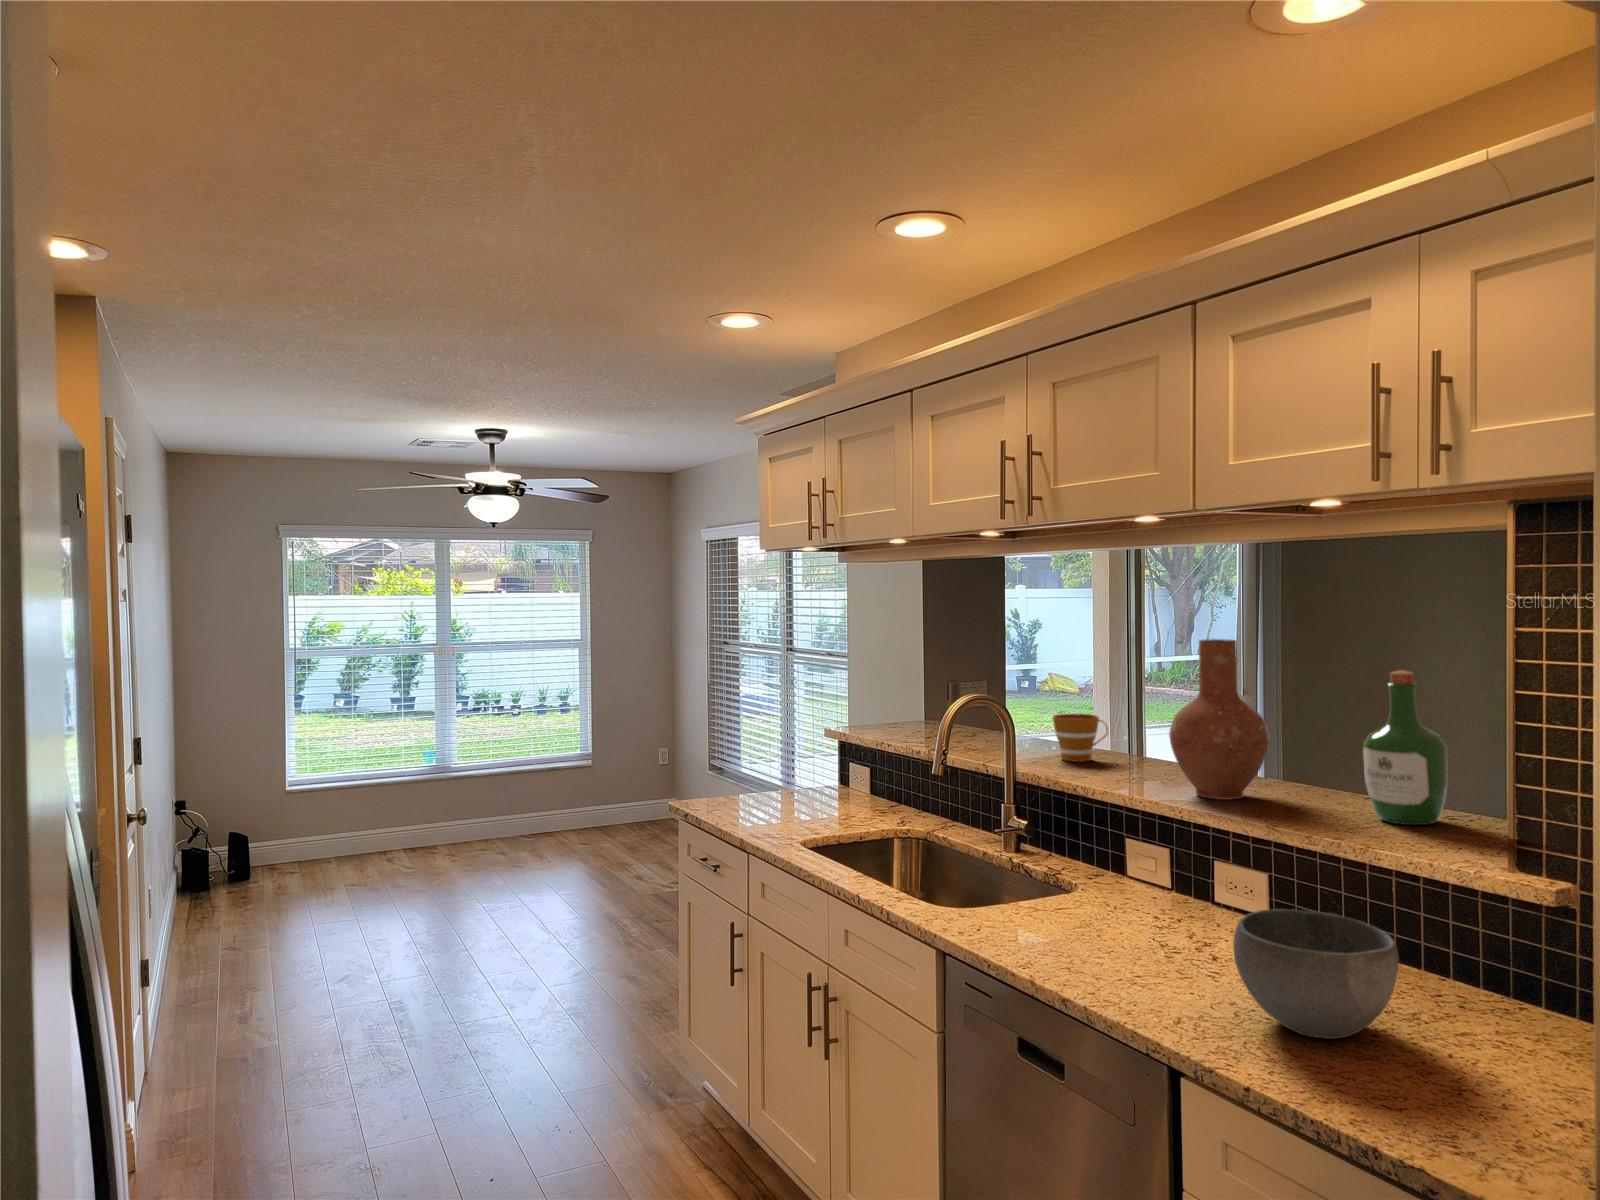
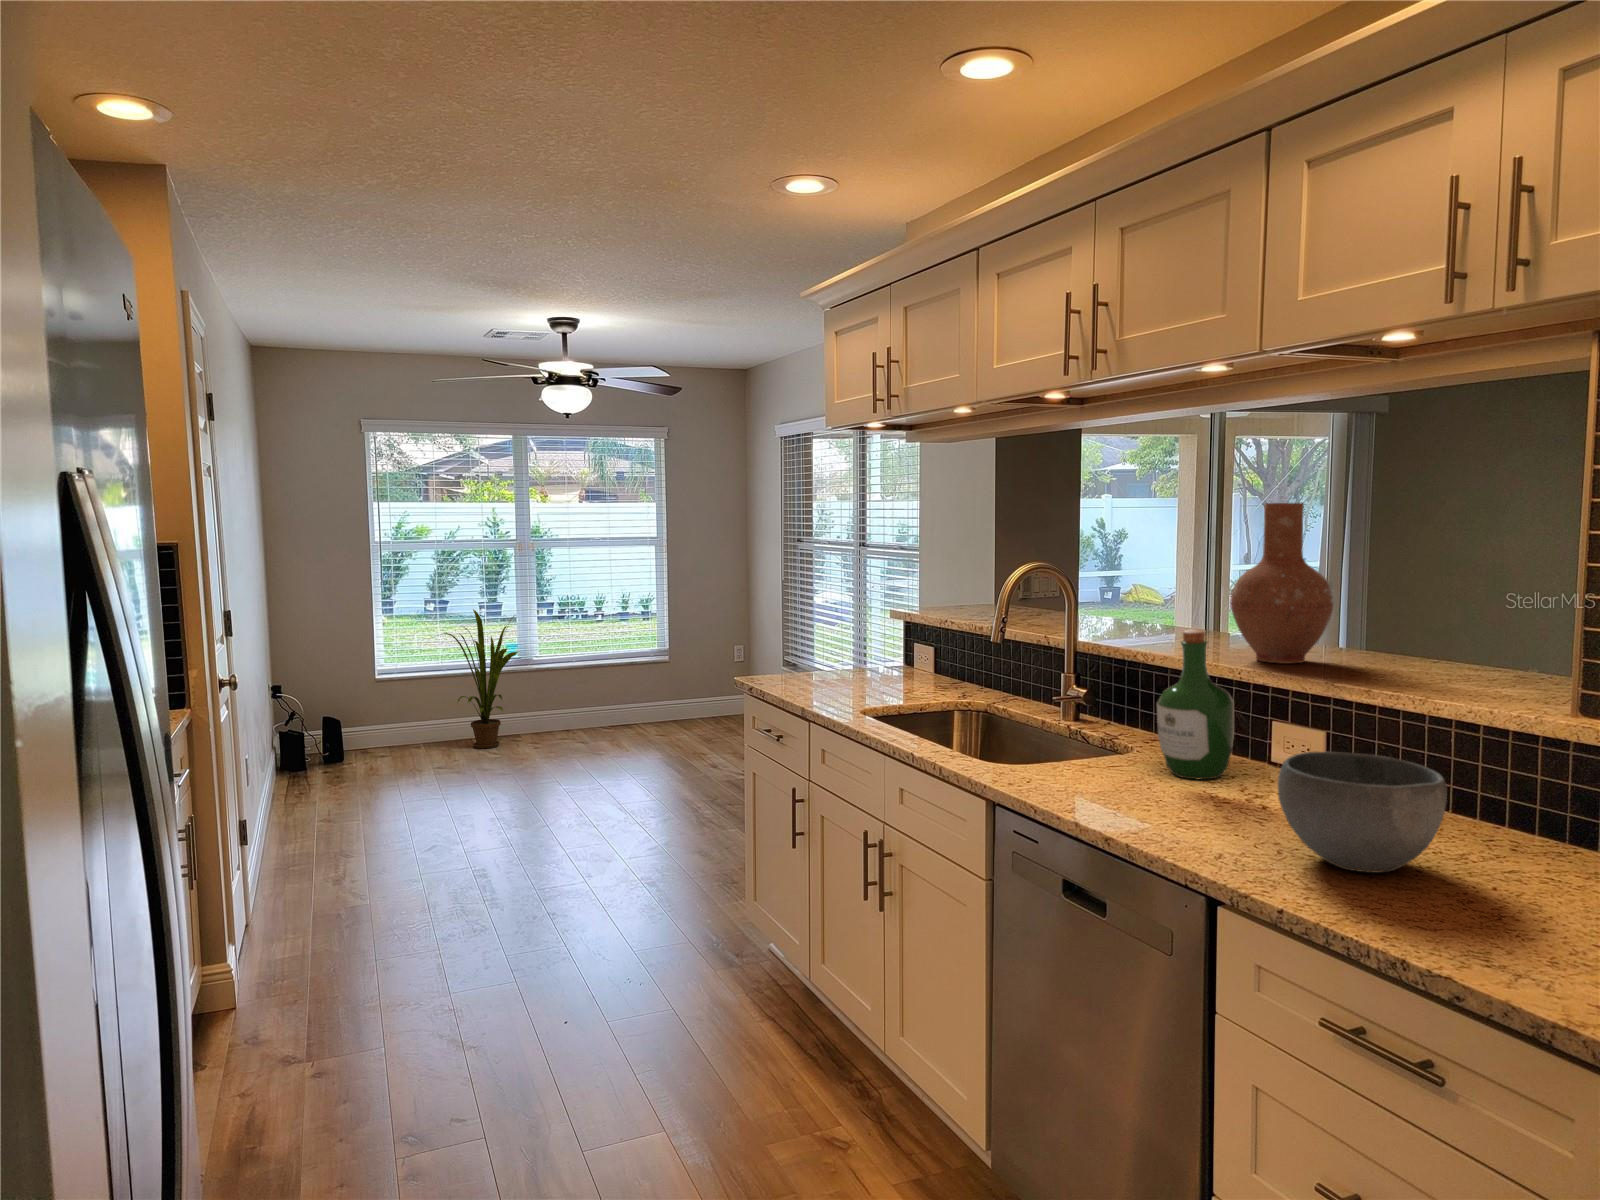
wine bottle: present [1363,670,1448,825] -> present [1157,629,1234,779]
cup: present [1053,714,1108,762] -> none [1115,589,1171,635]
house plant: none [351,715,436,863] -> present [443,610,518,748]

